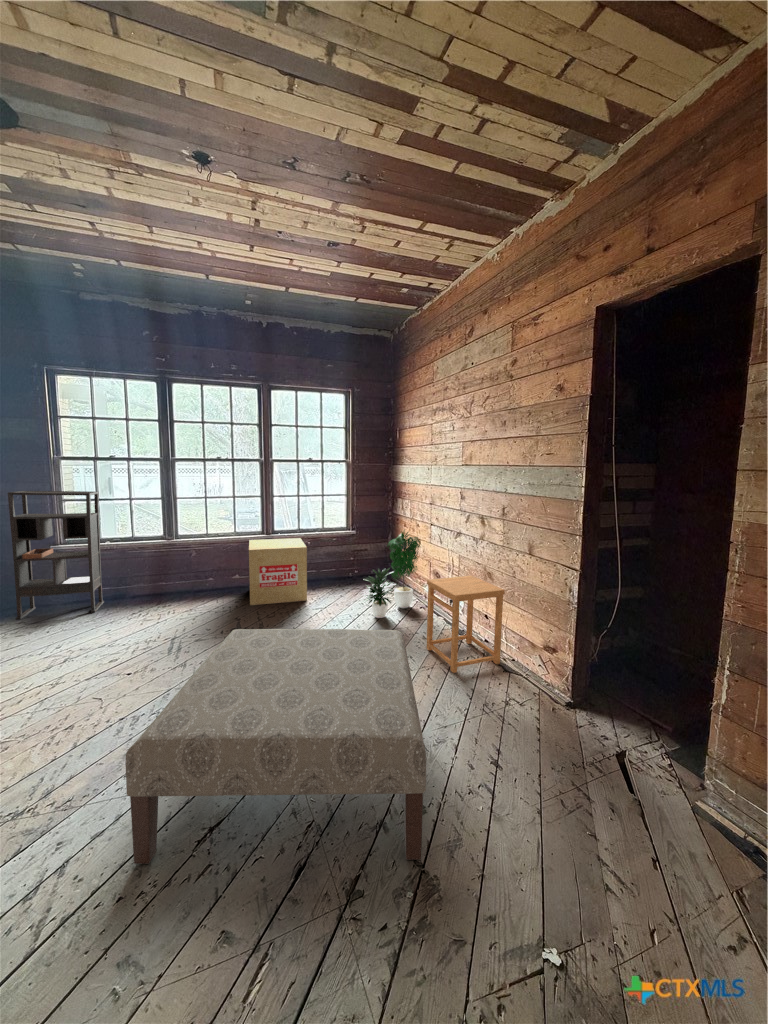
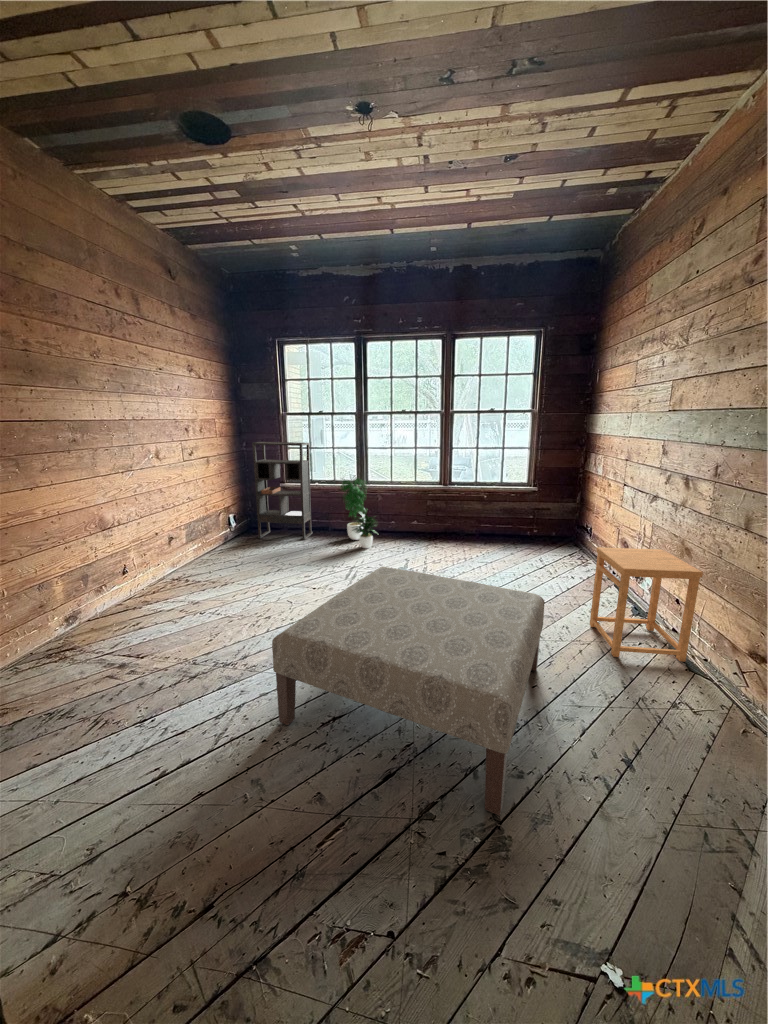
potted plant: present [362,530,421,618] -> present [341,476,376,548]
cardboard box: present [249,538,307,605] -> none [420,491,477,554]

